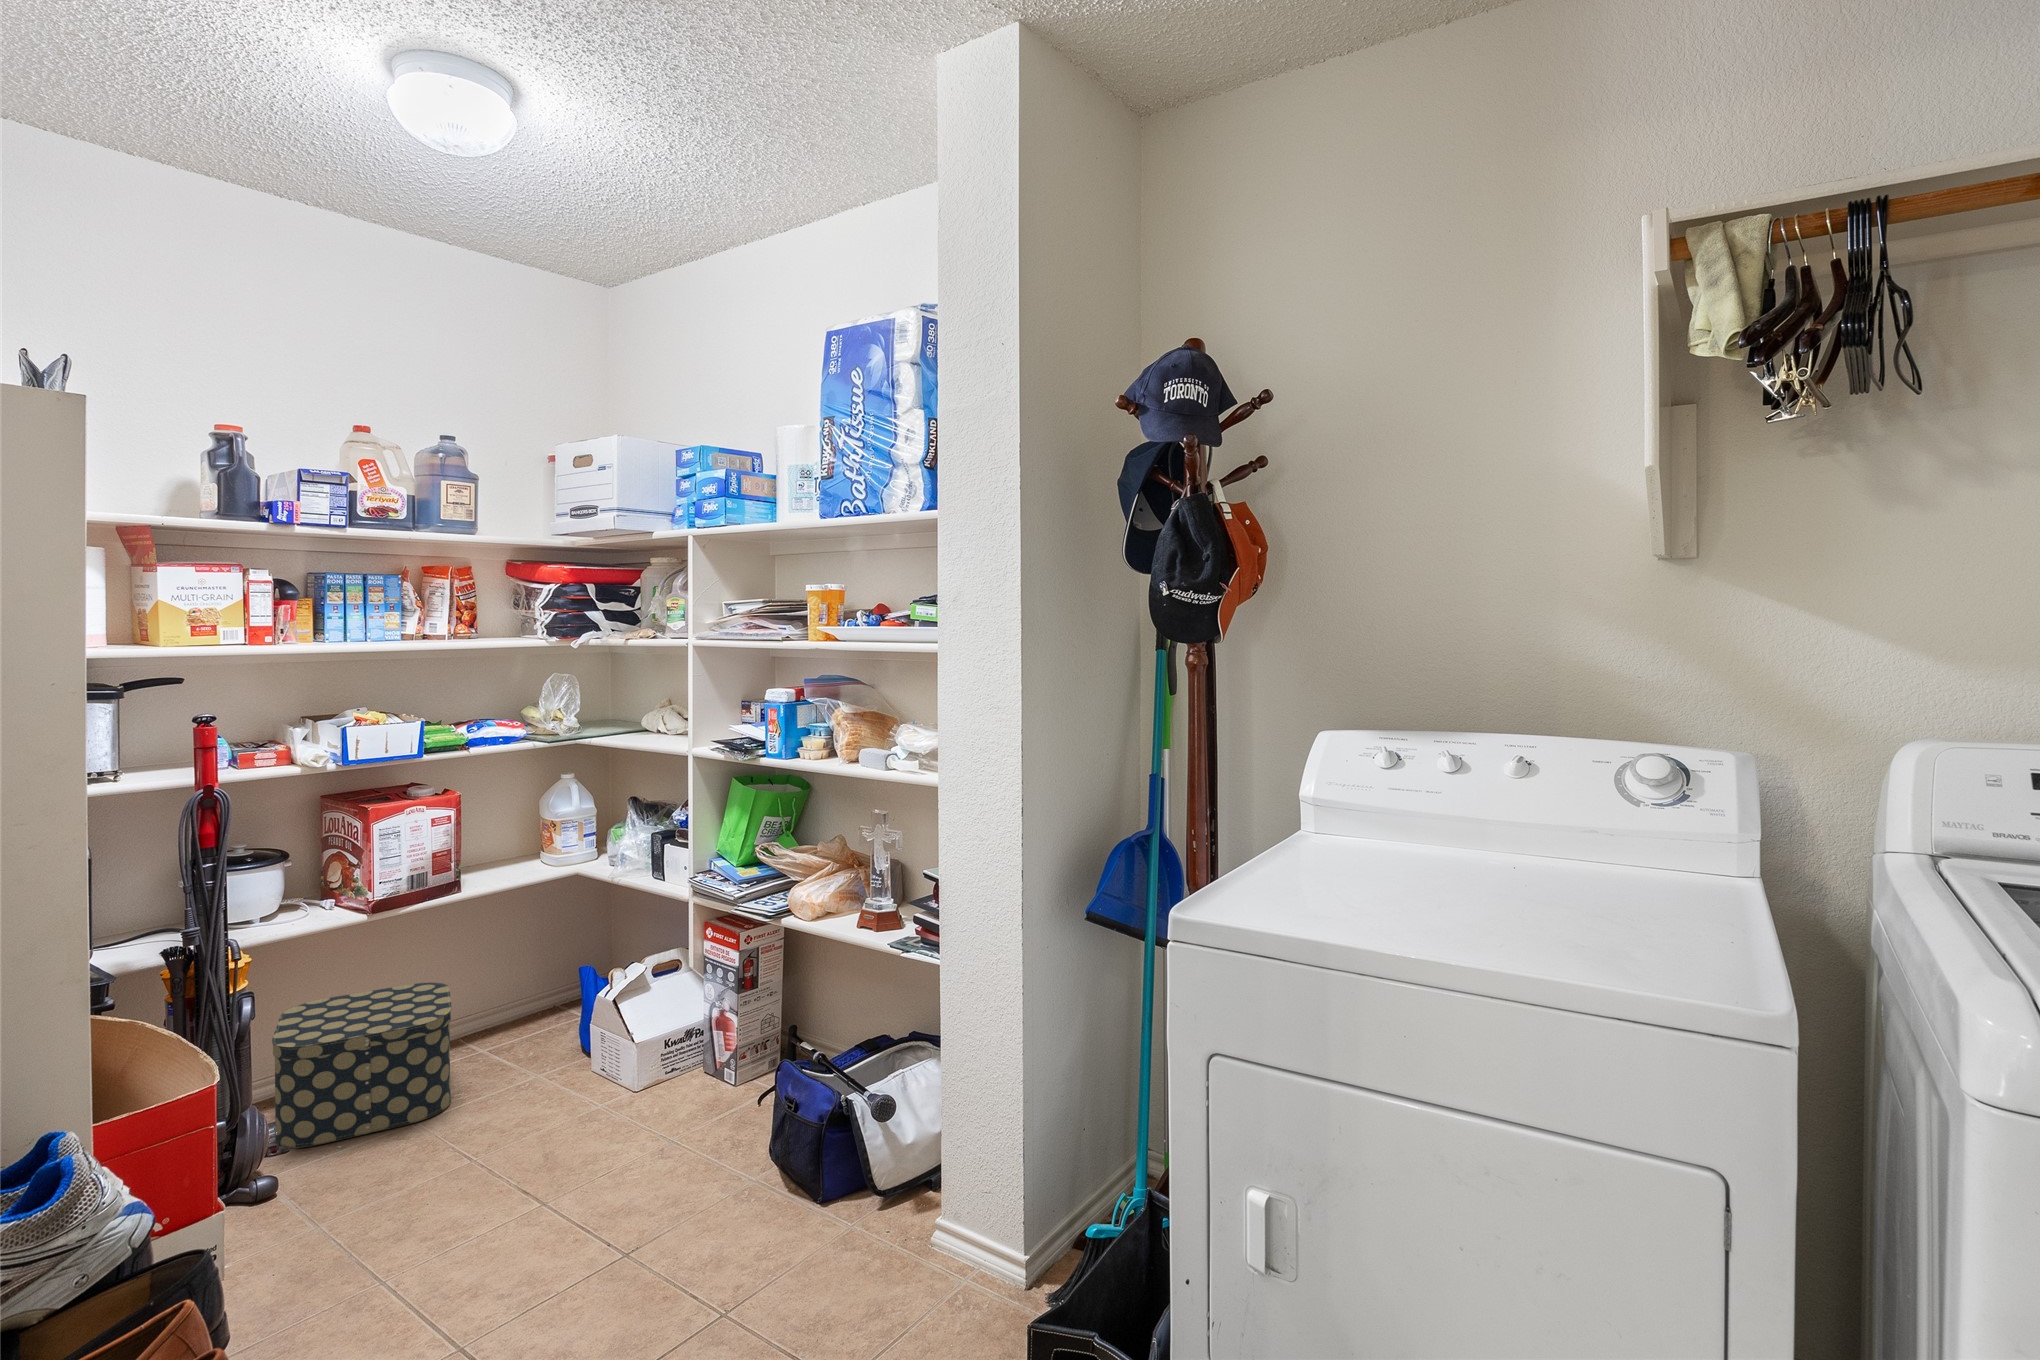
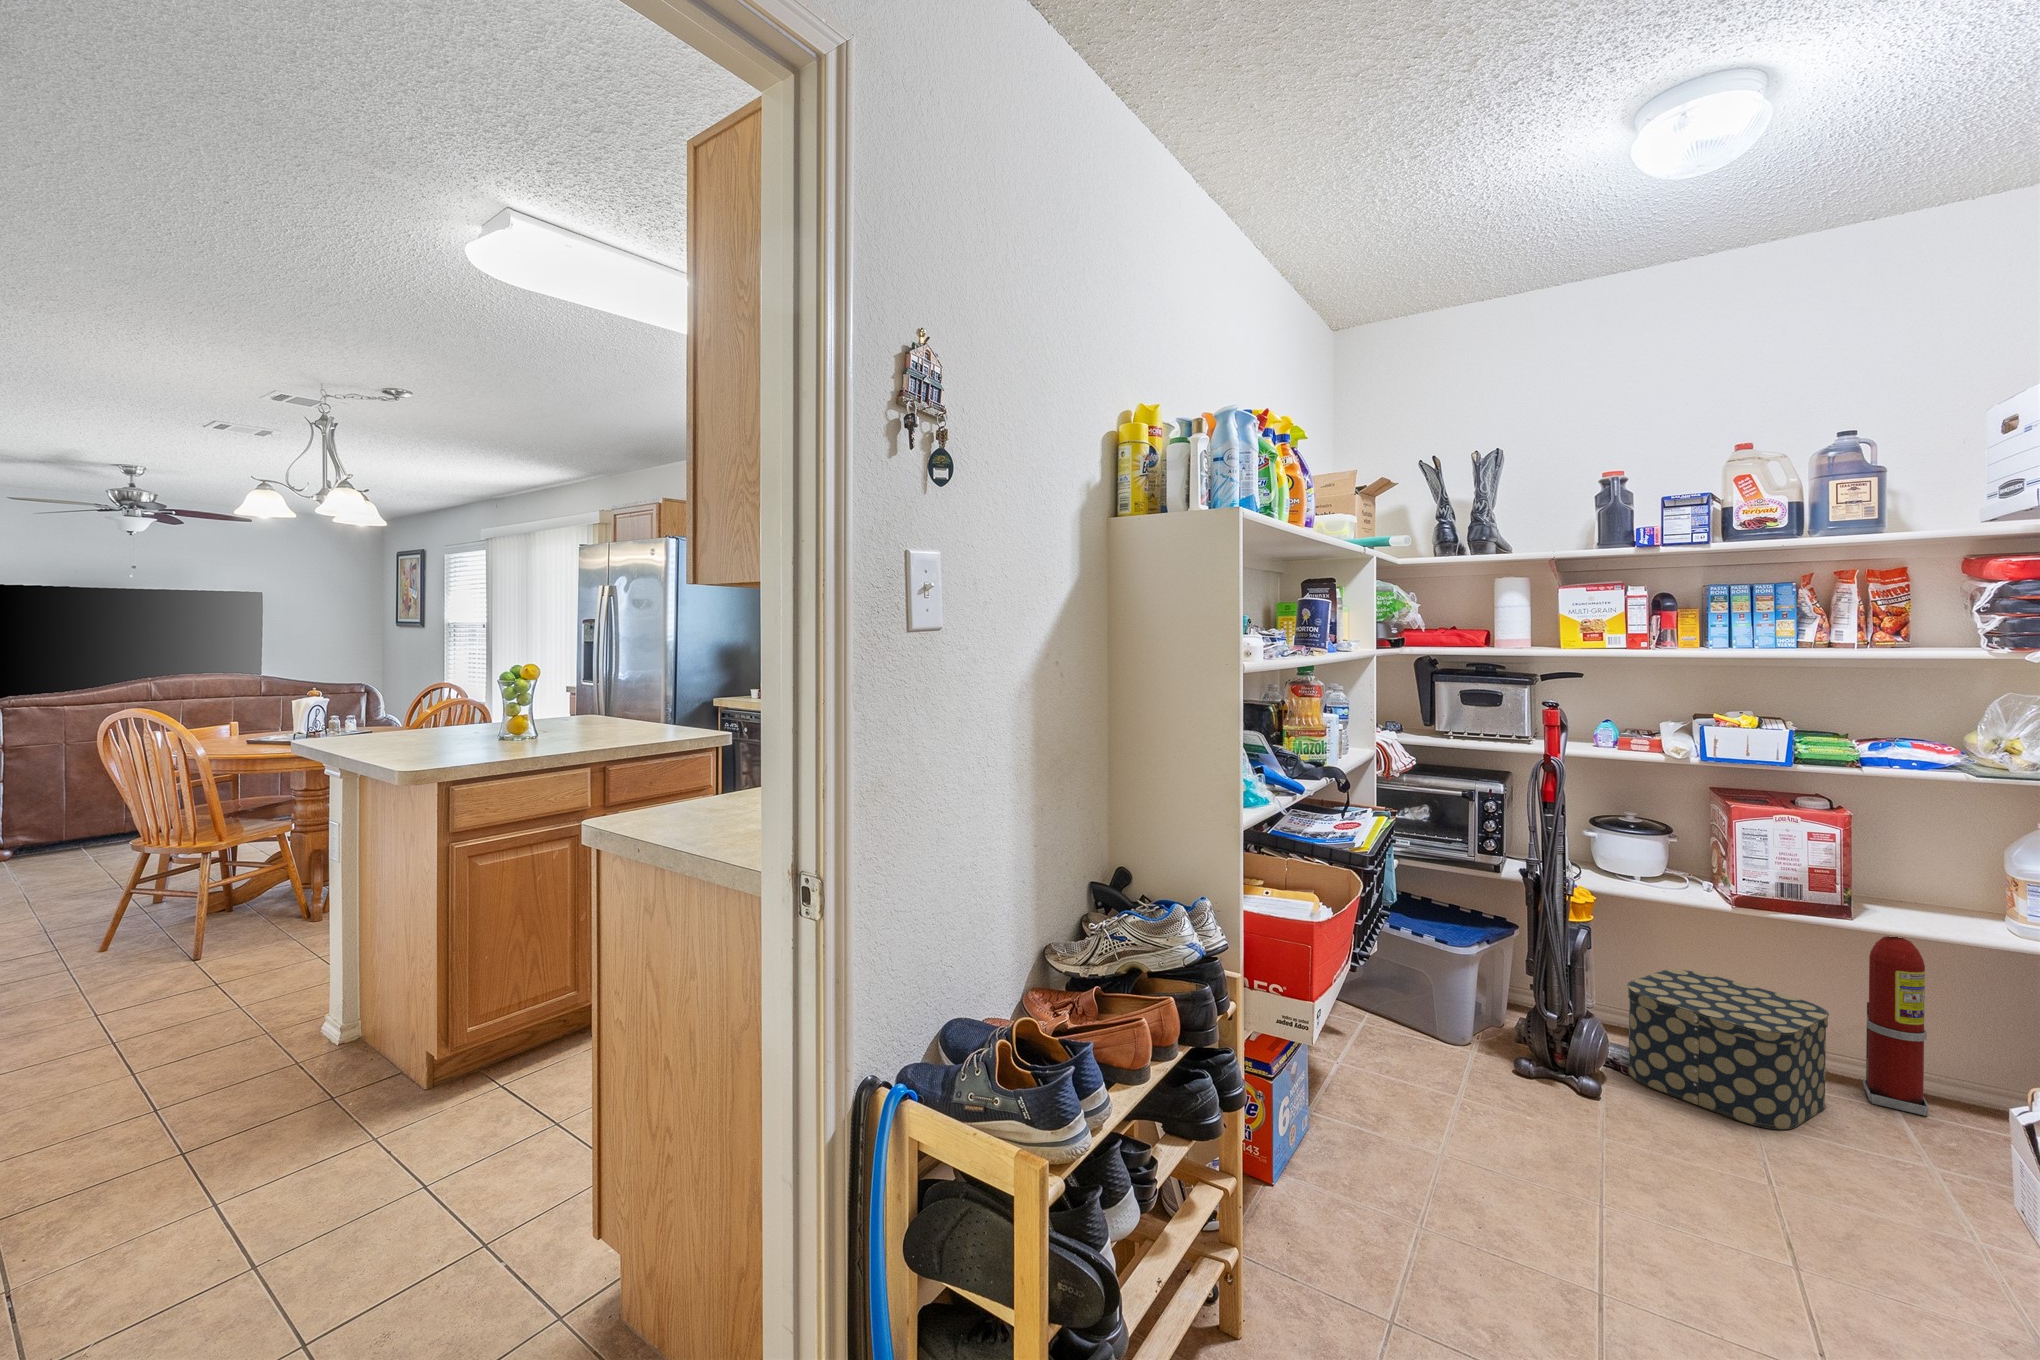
fire extinguisher: none [449,875,504,1051] -> present [1863,936,1929,1116]

